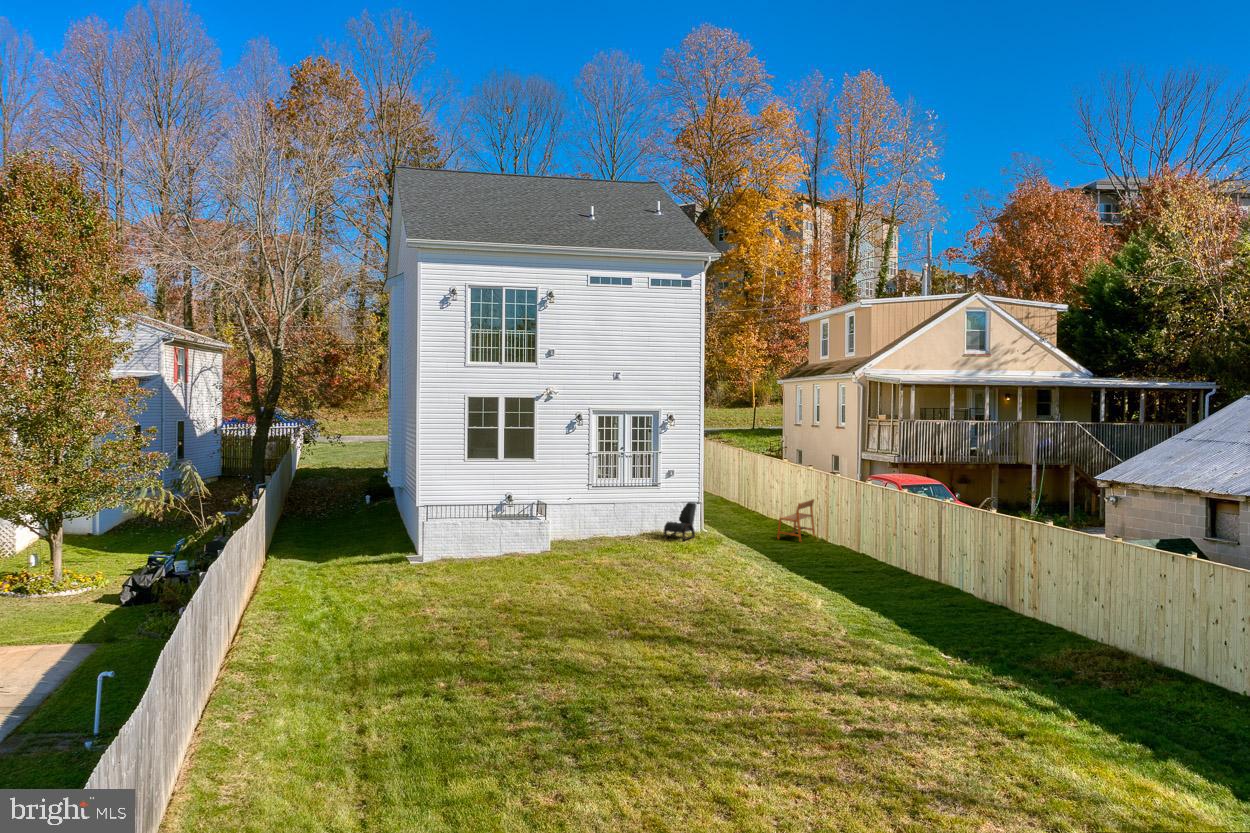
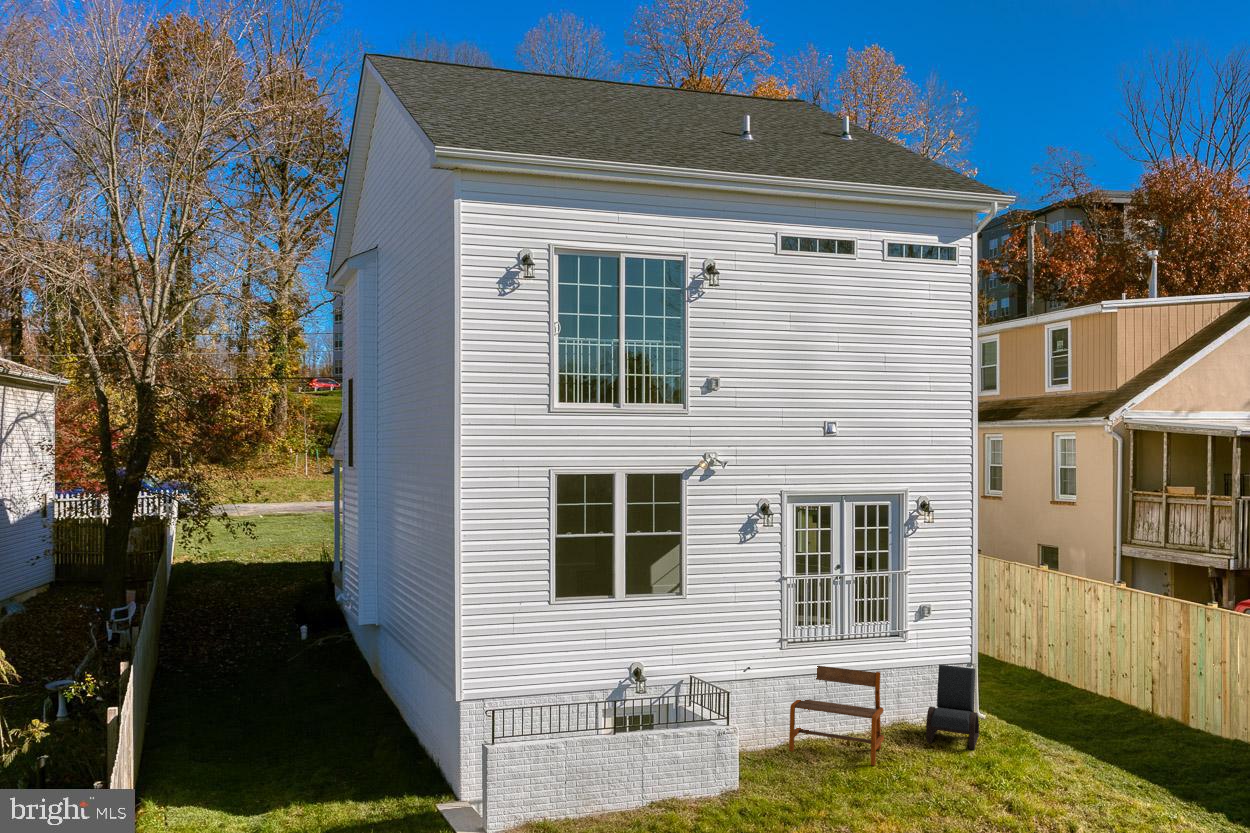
bench: present [777,499,815,542] -> present [789,666,884,766]

